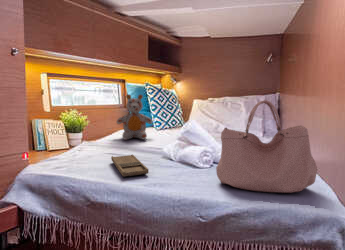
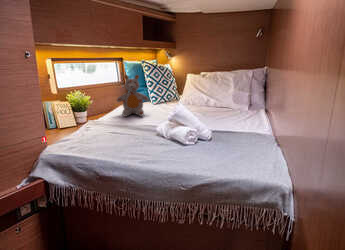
handbag: present [216,100,317,193] -> none [198,92,278,168]
tray: present [111,155,149,177] -> none [113,134,143,155]

